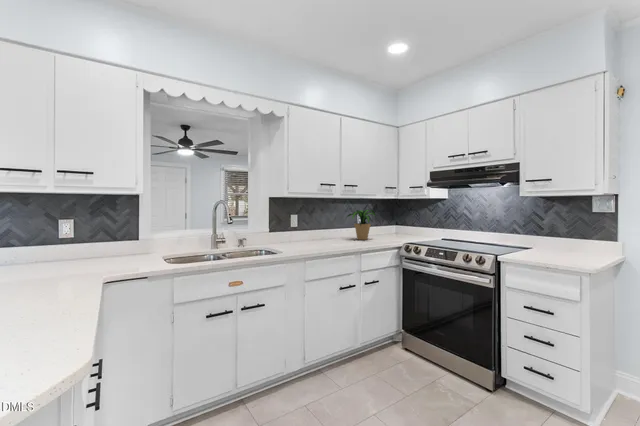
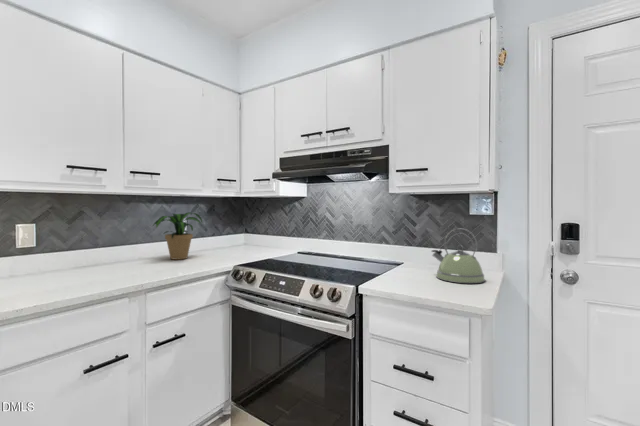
kettle: none [555,221,599,259] -> present [432,228,485,283]

